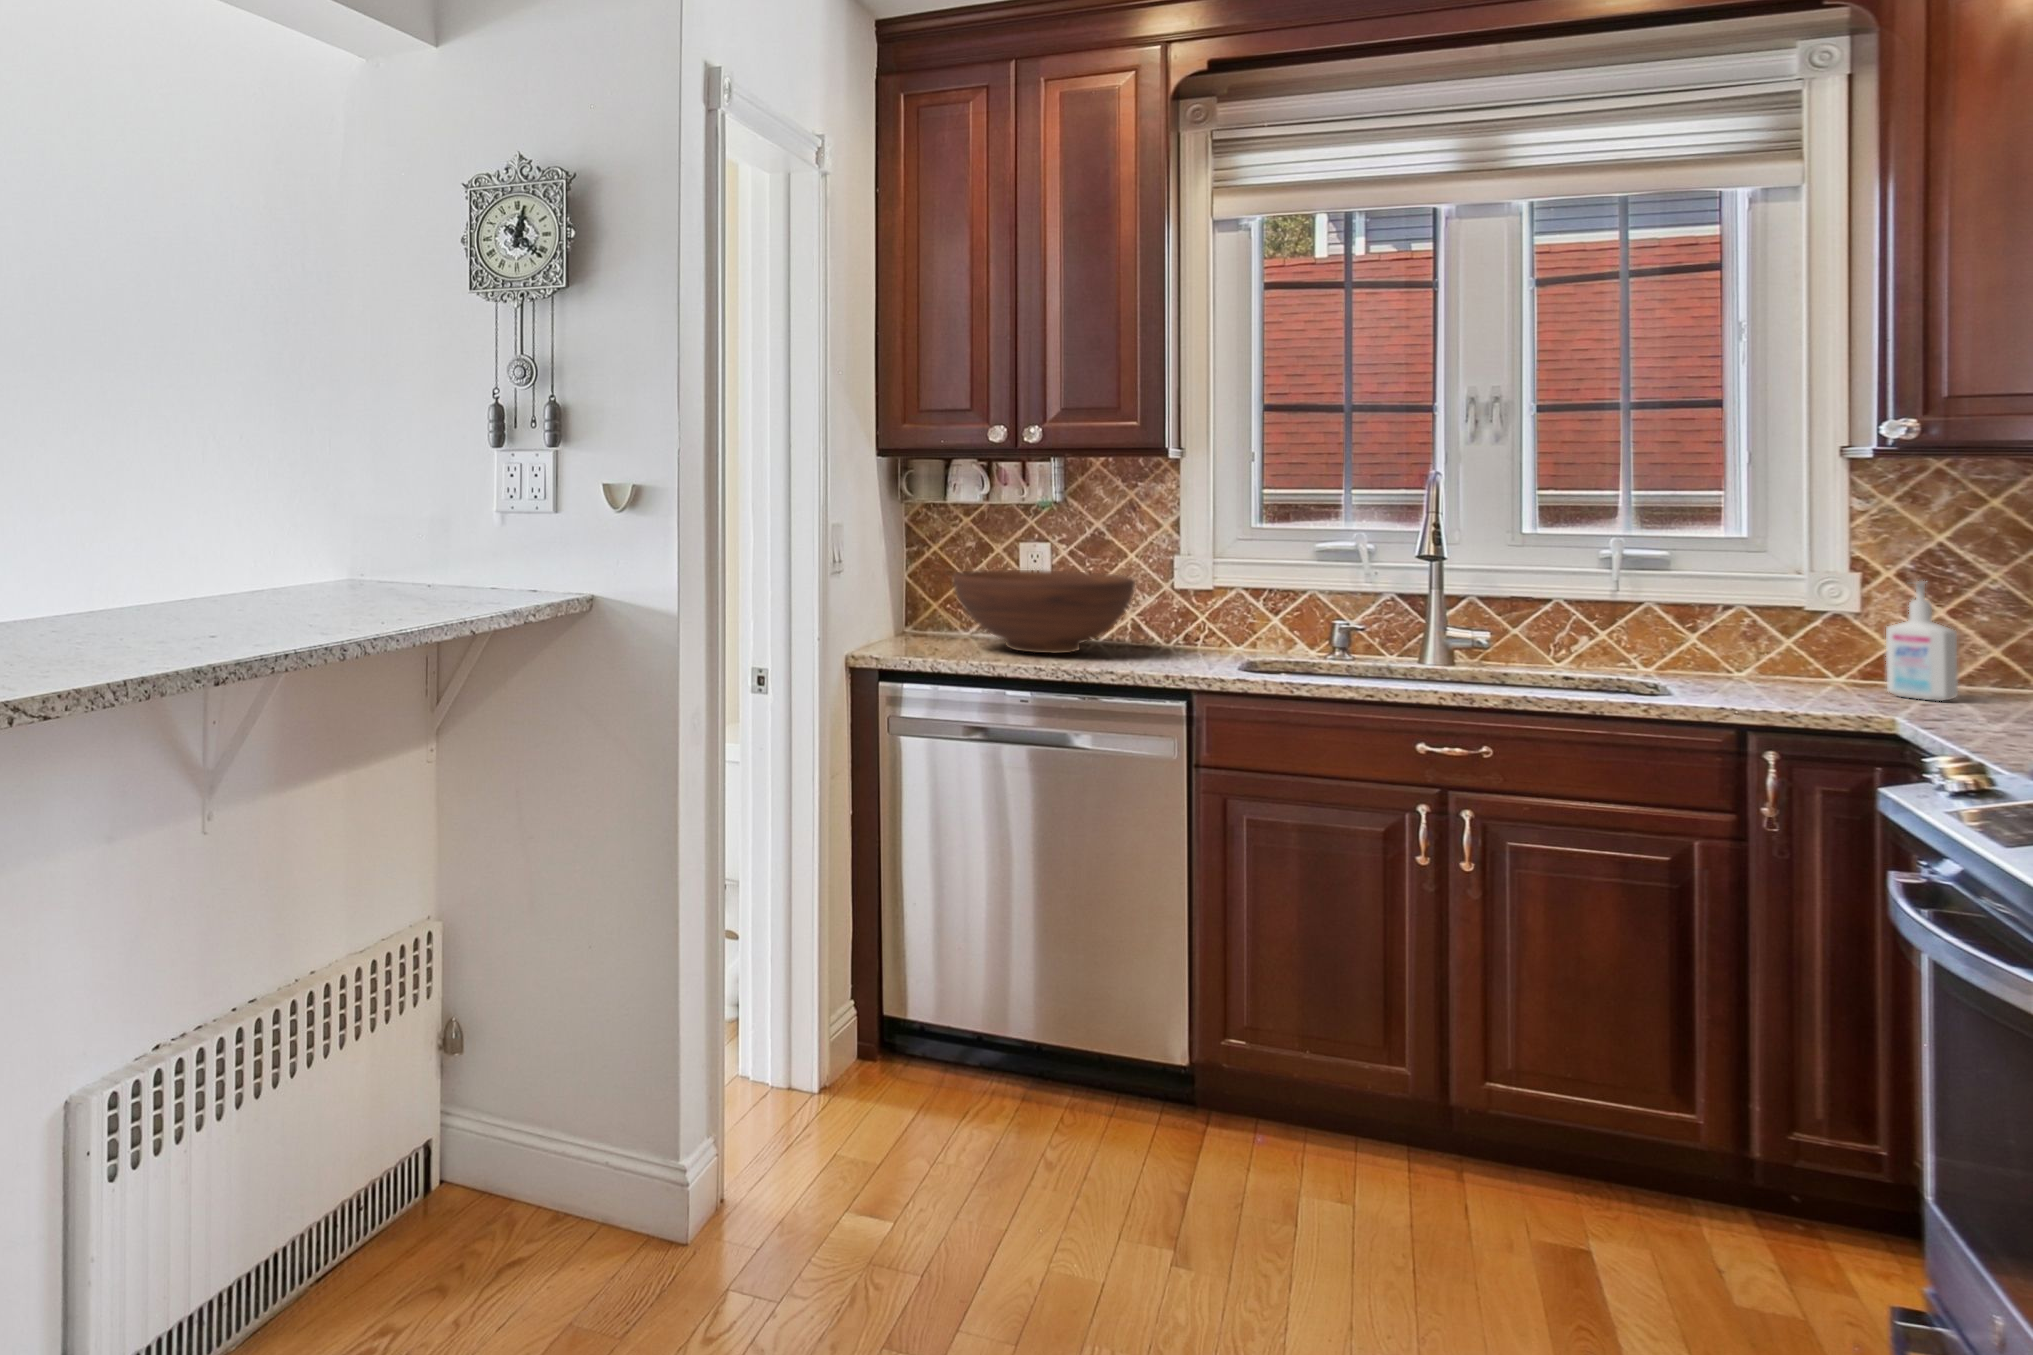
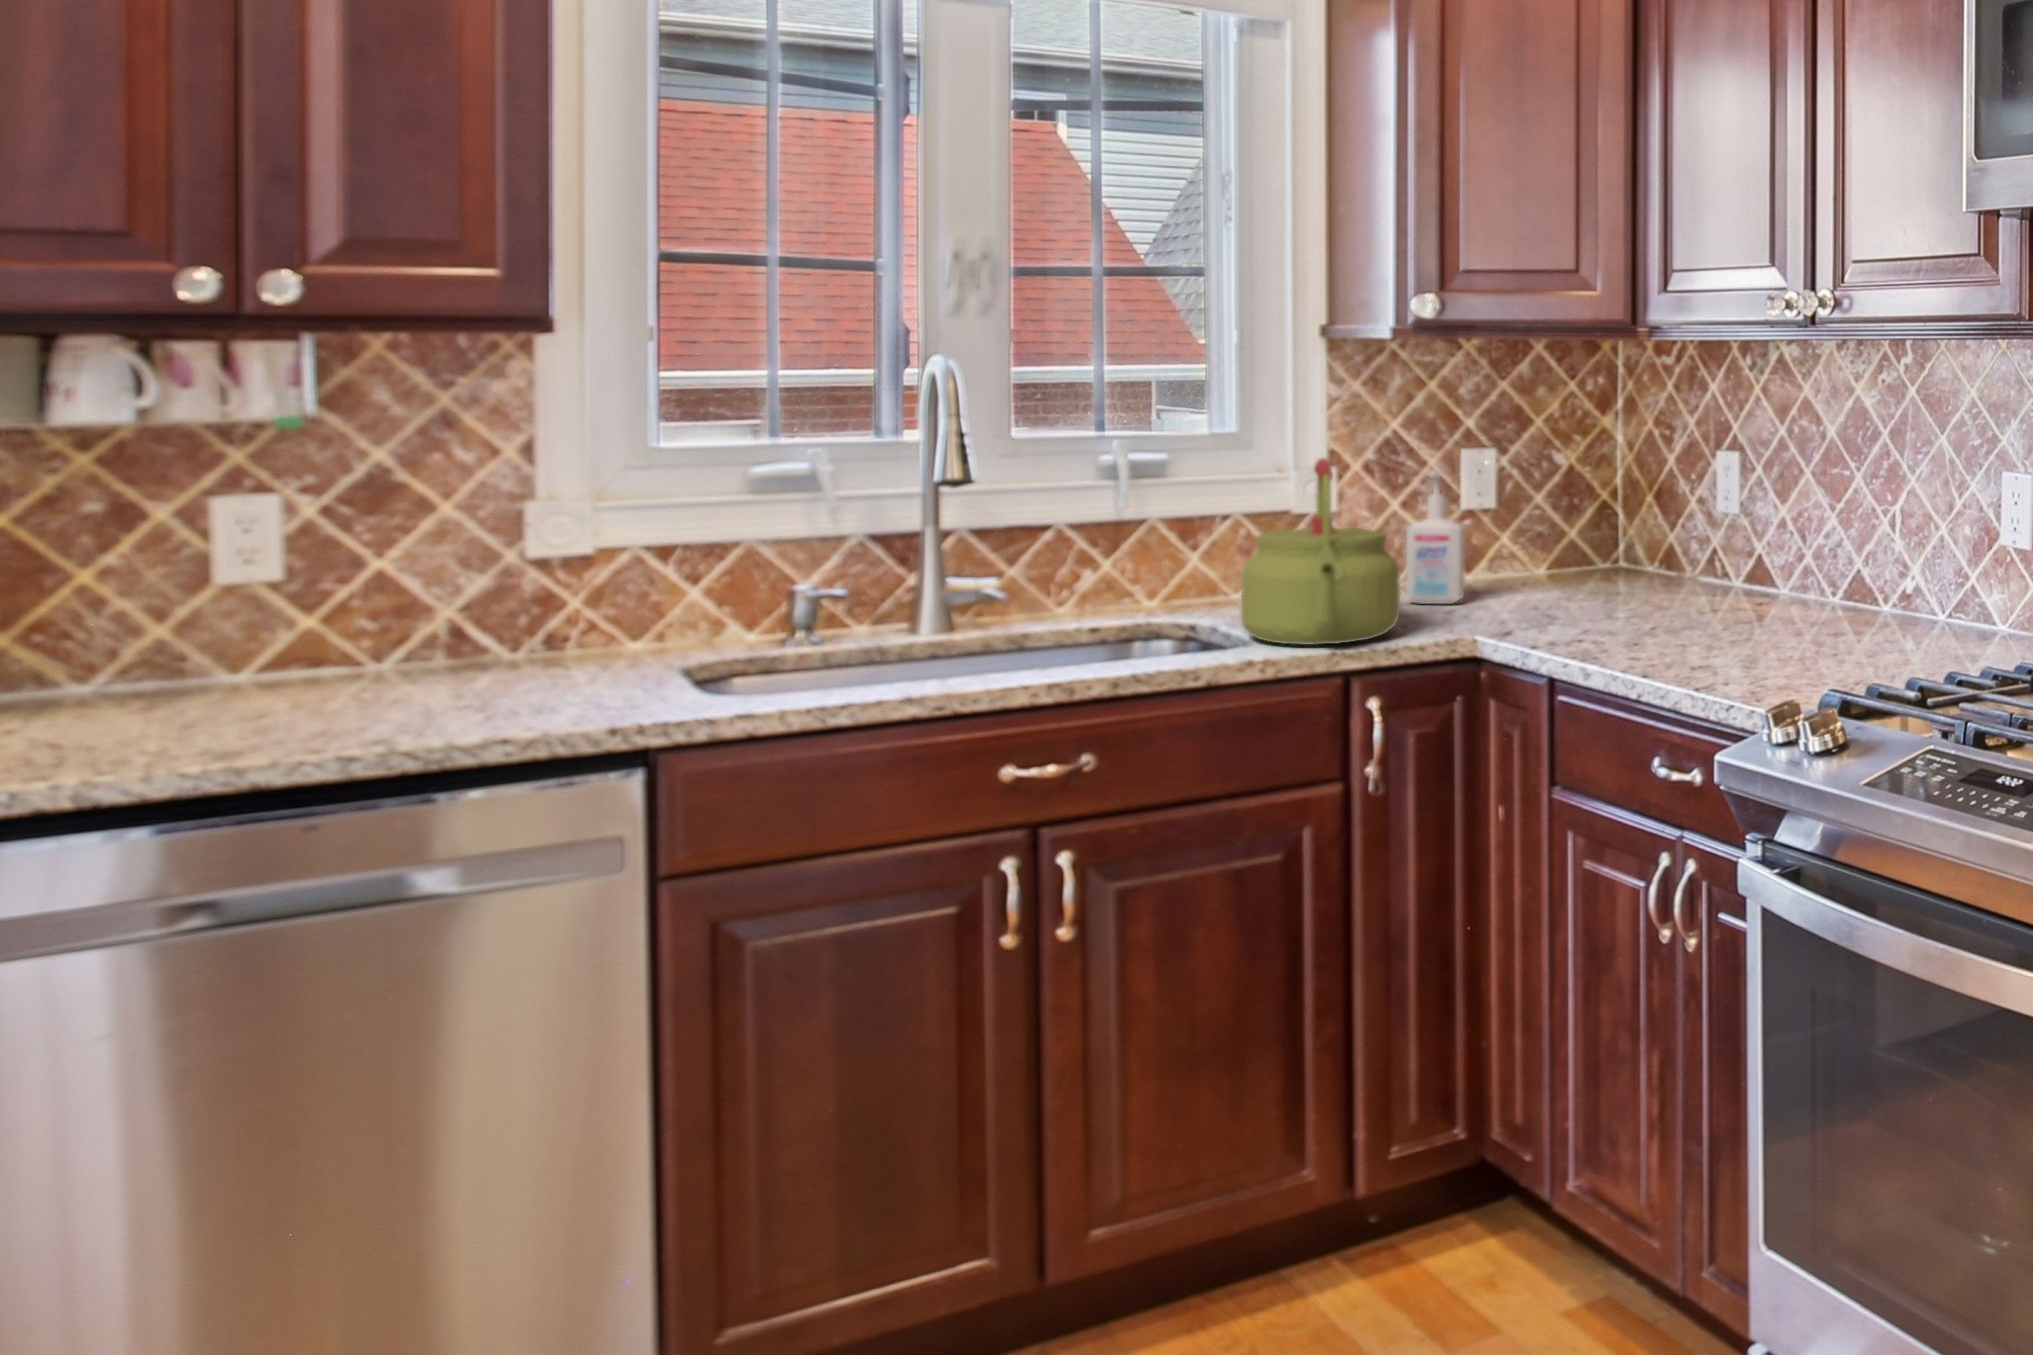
kettle: none [1659,555,1826,707] -> present [1241,458,1400,645]
fruit bowl: present [953,570,1135,653] -> none [86,546,494,718]

